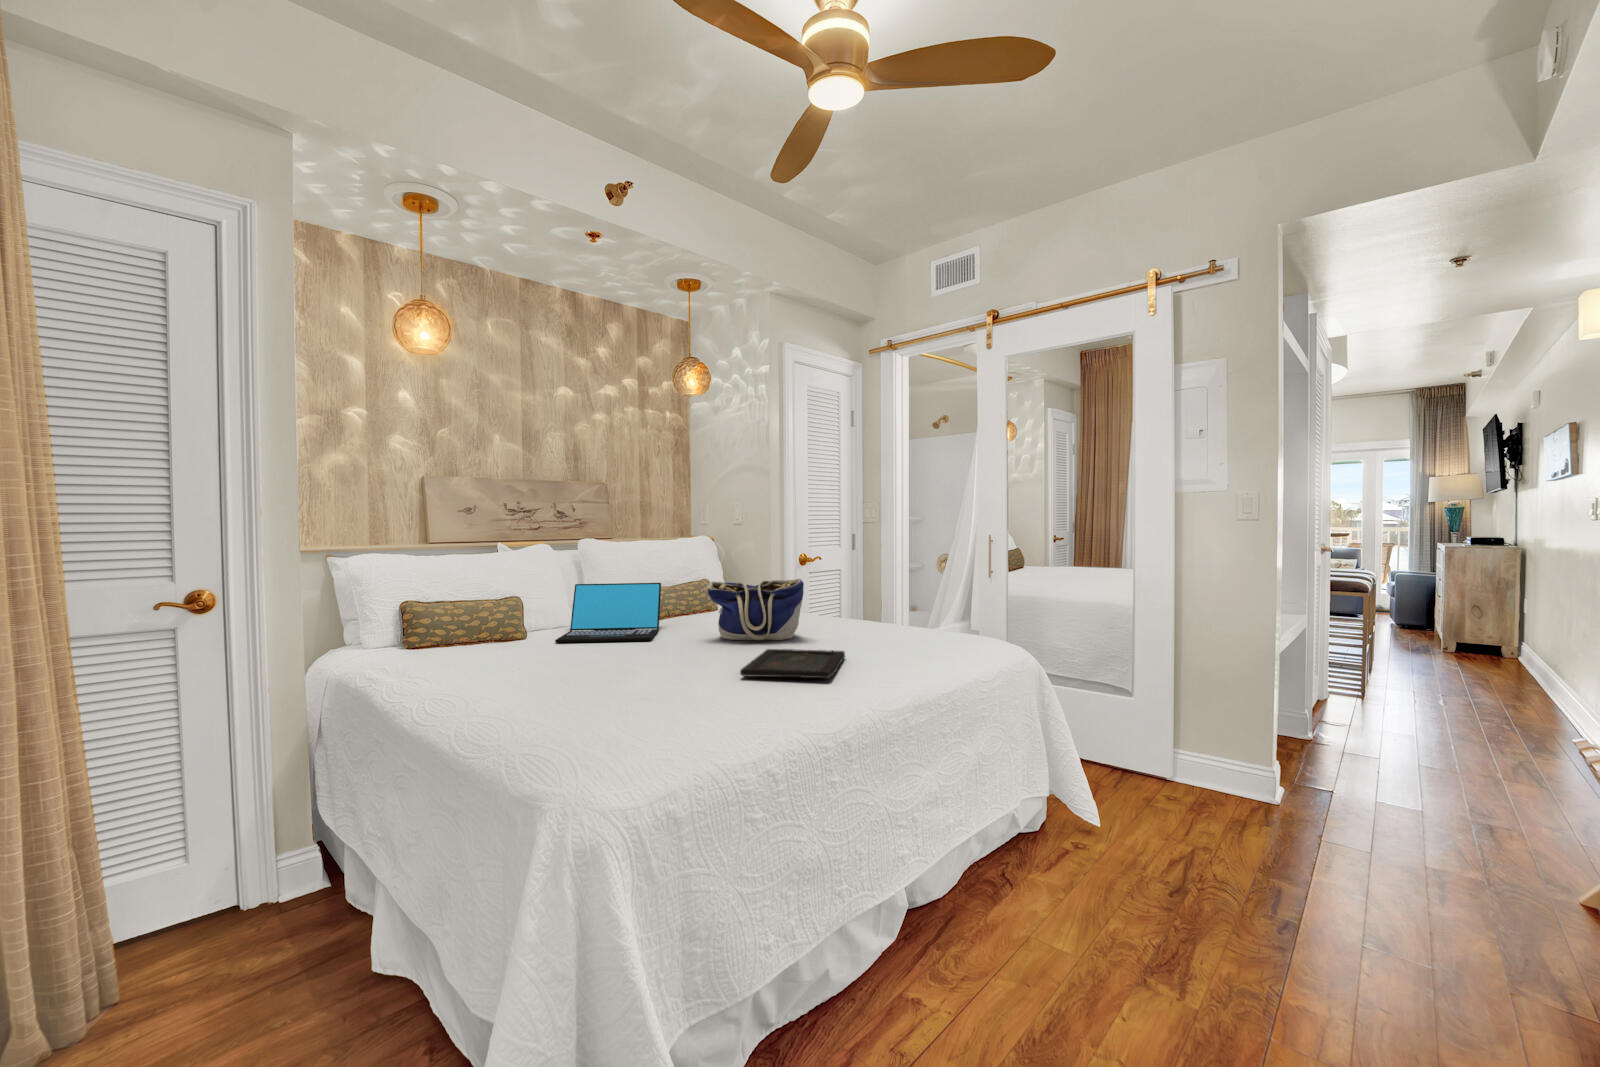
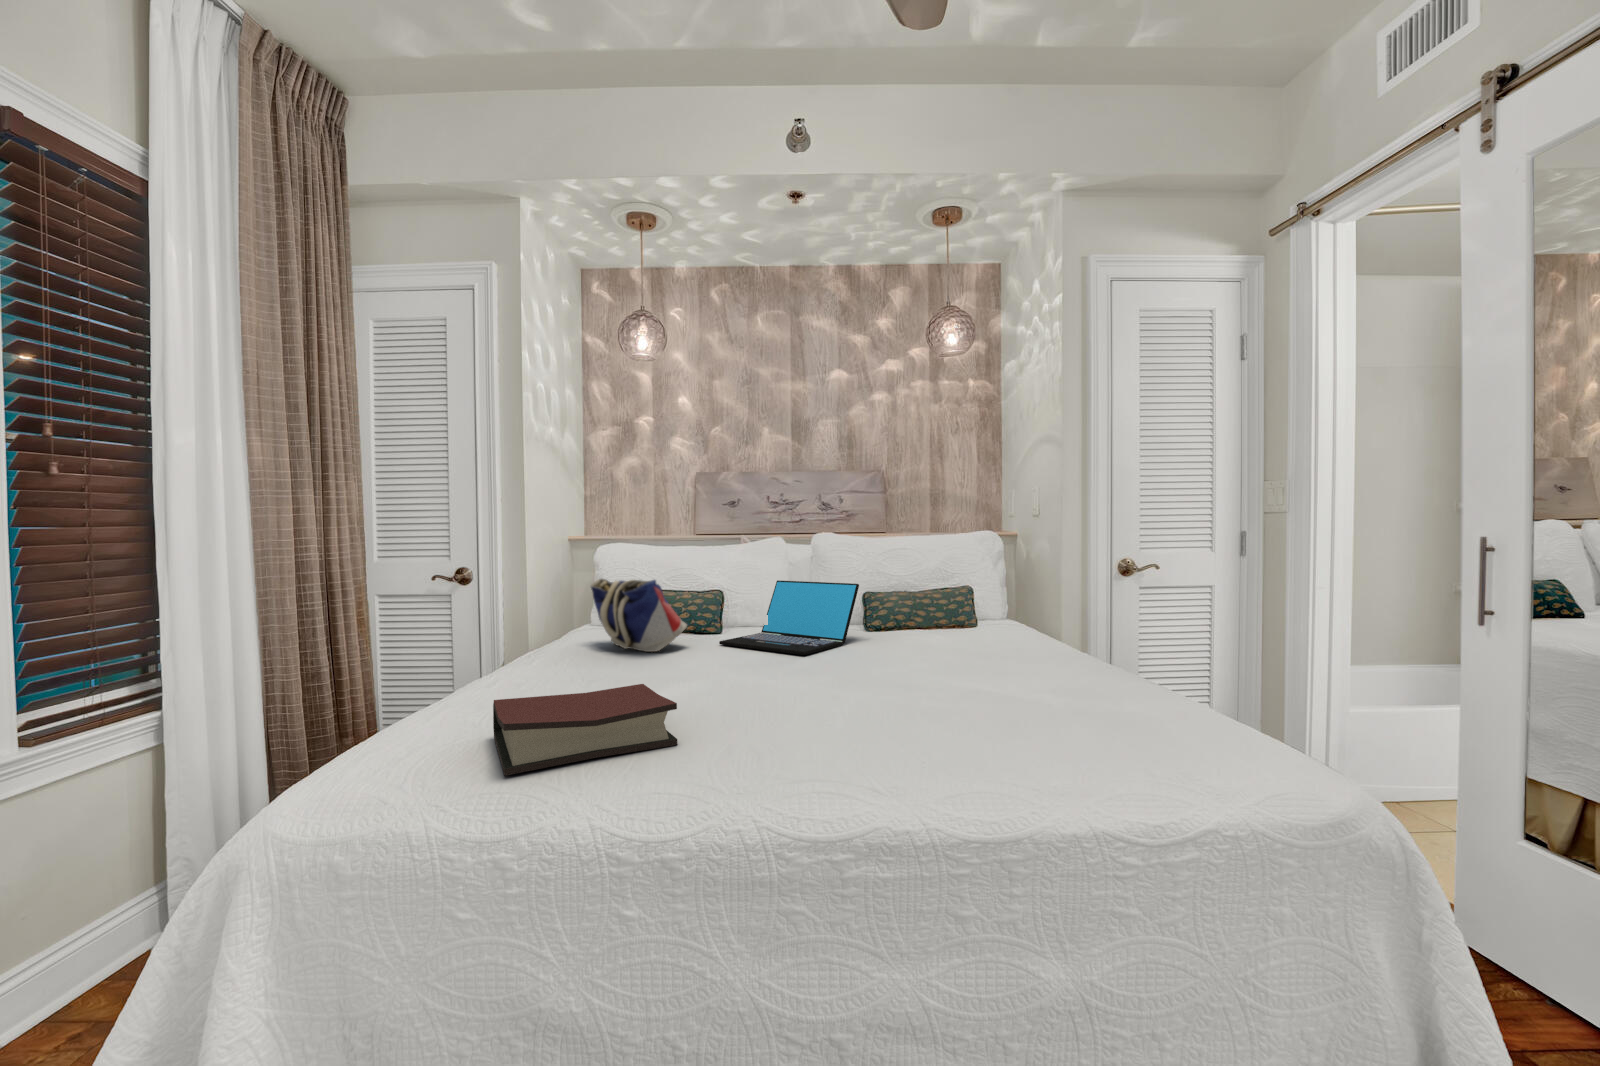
tote bag: present [707,579,804,640] -> present [591,579,687,652]
tray: present [740,649,845,678] -> none [750,692,976,767]
hardback book: none [573,661,712,718] -> present [493,684,677,776]

